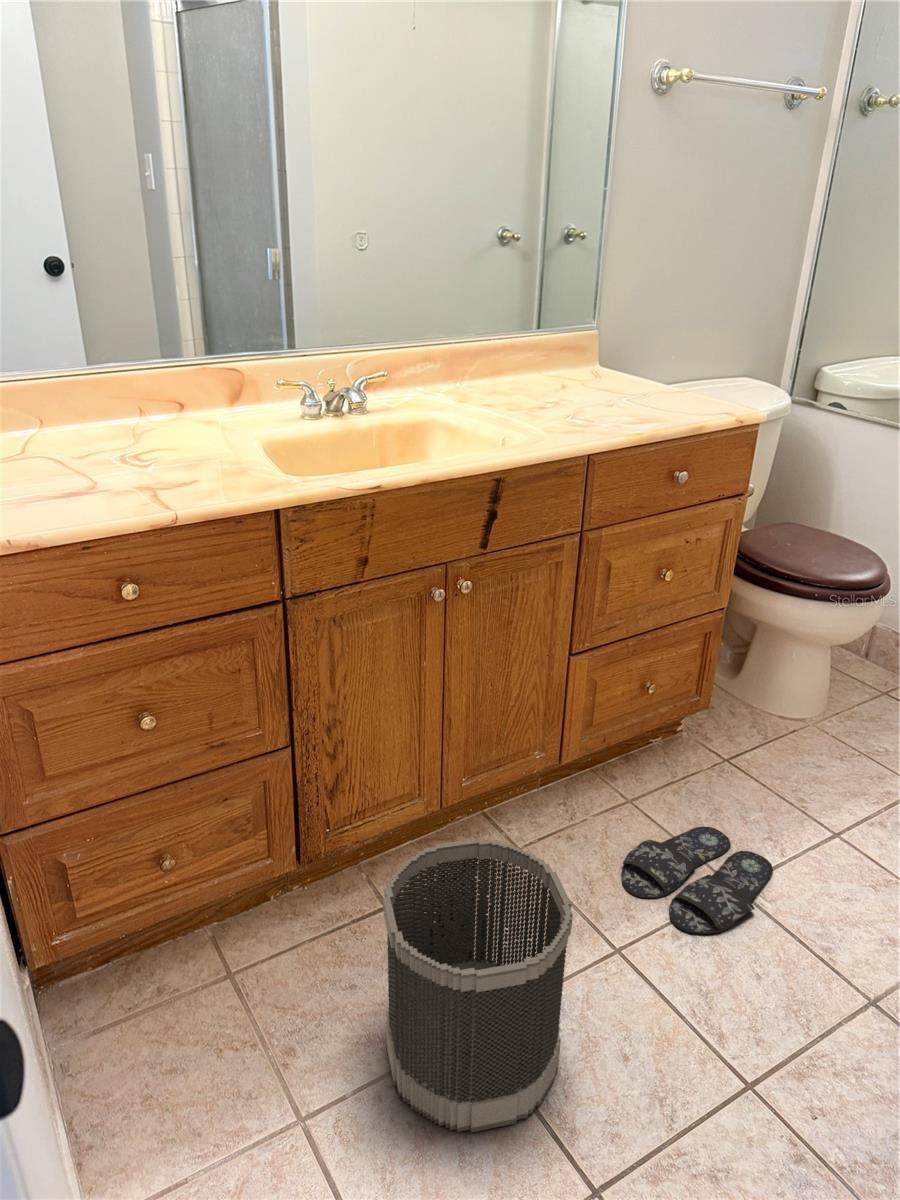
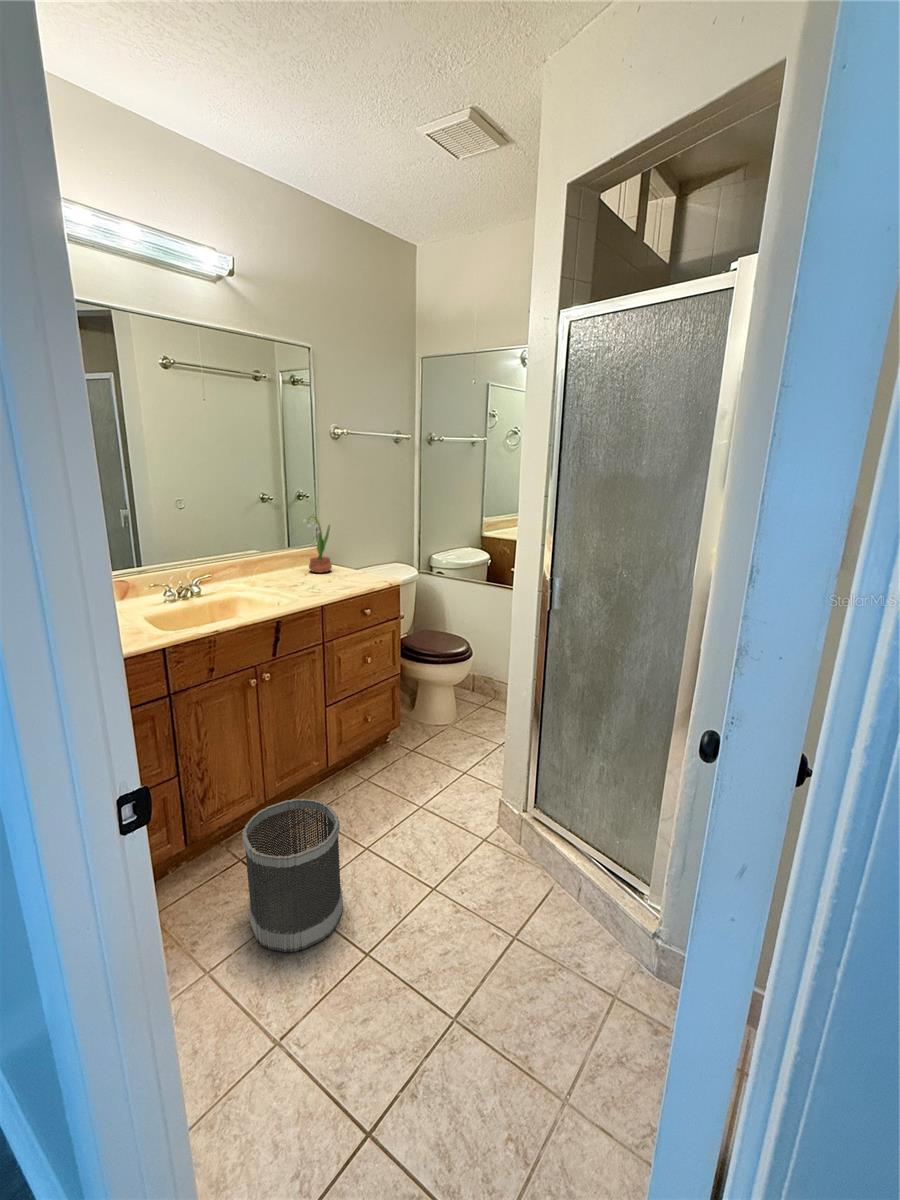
potted flower: none [572,261,627,386] -> present [303,516,332,573]
slippers: present [621,827,773,934] -> none [365,783,437,833]

